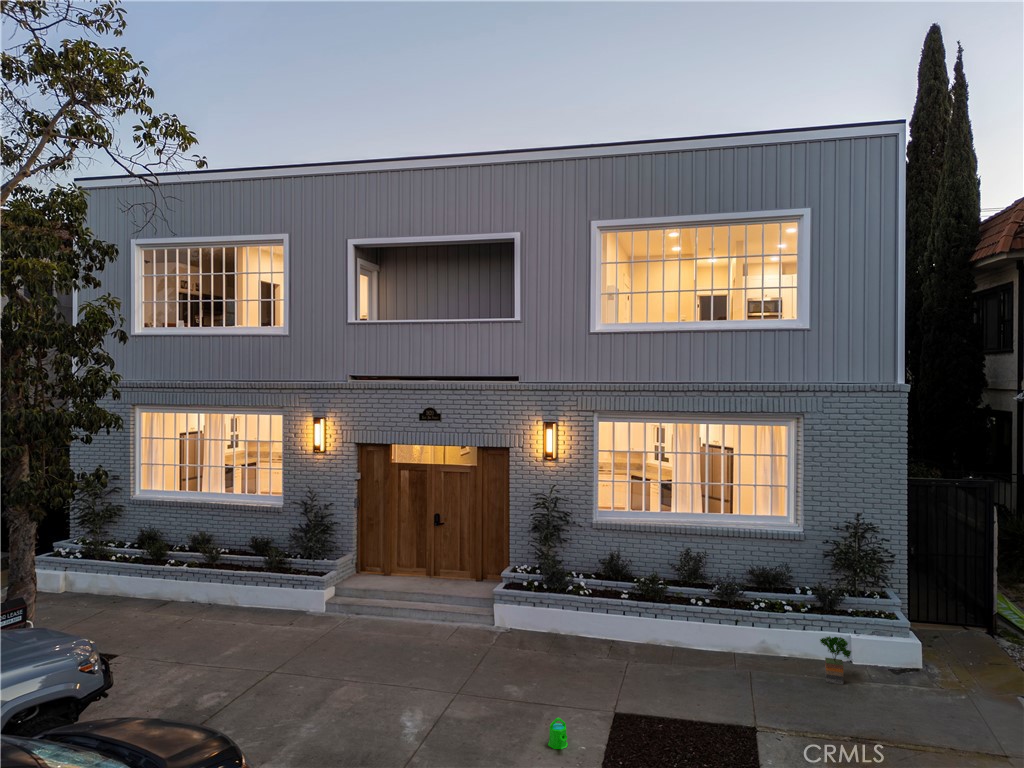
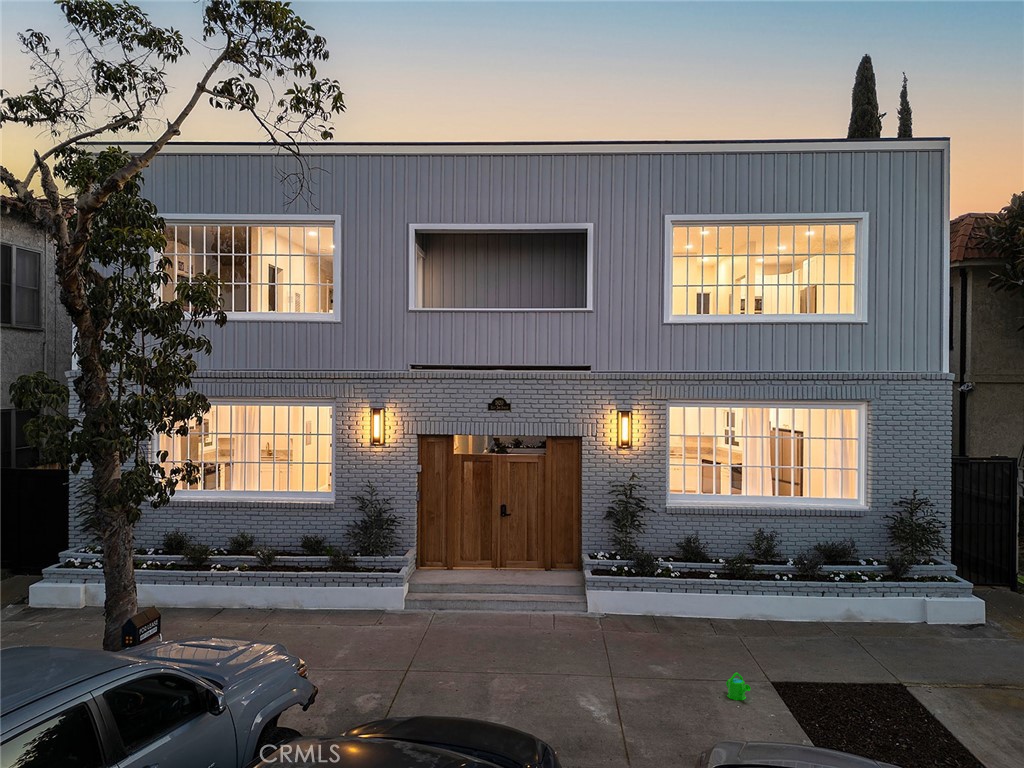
potted tree: present [820,636,851,685] -> none [910,596,942,639]

